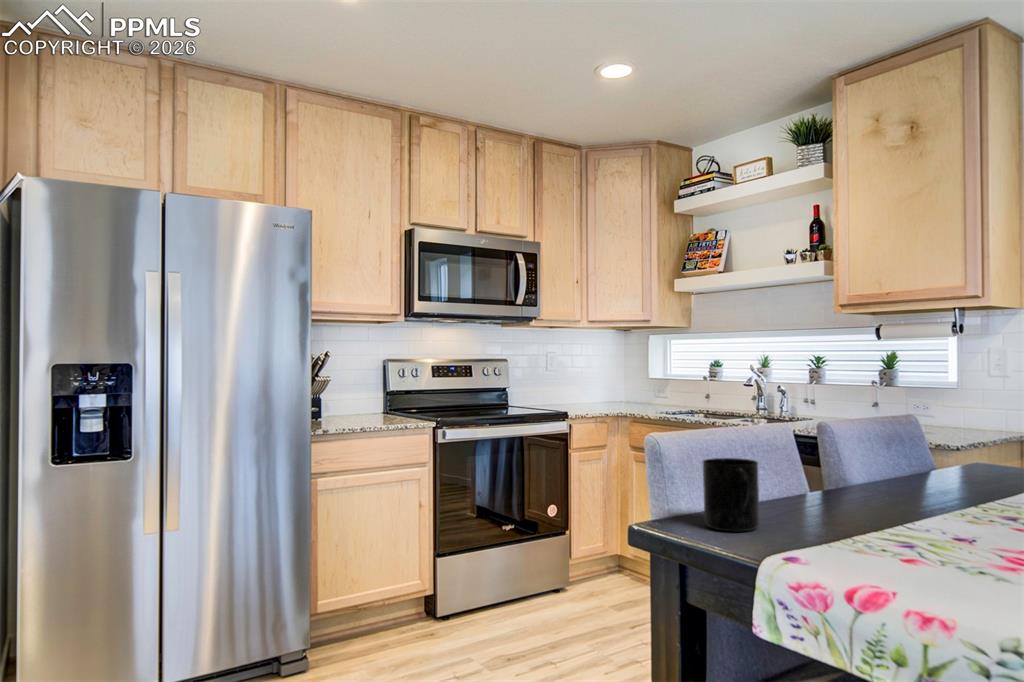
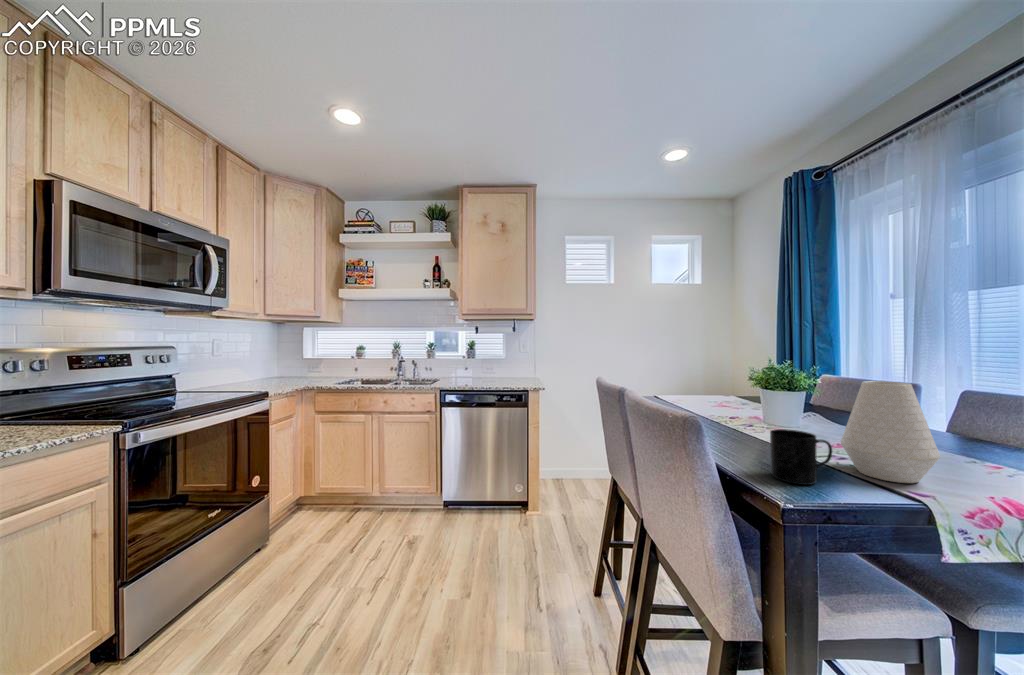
vase: none [814,393,950,565] -> present [841,381,940,483]

